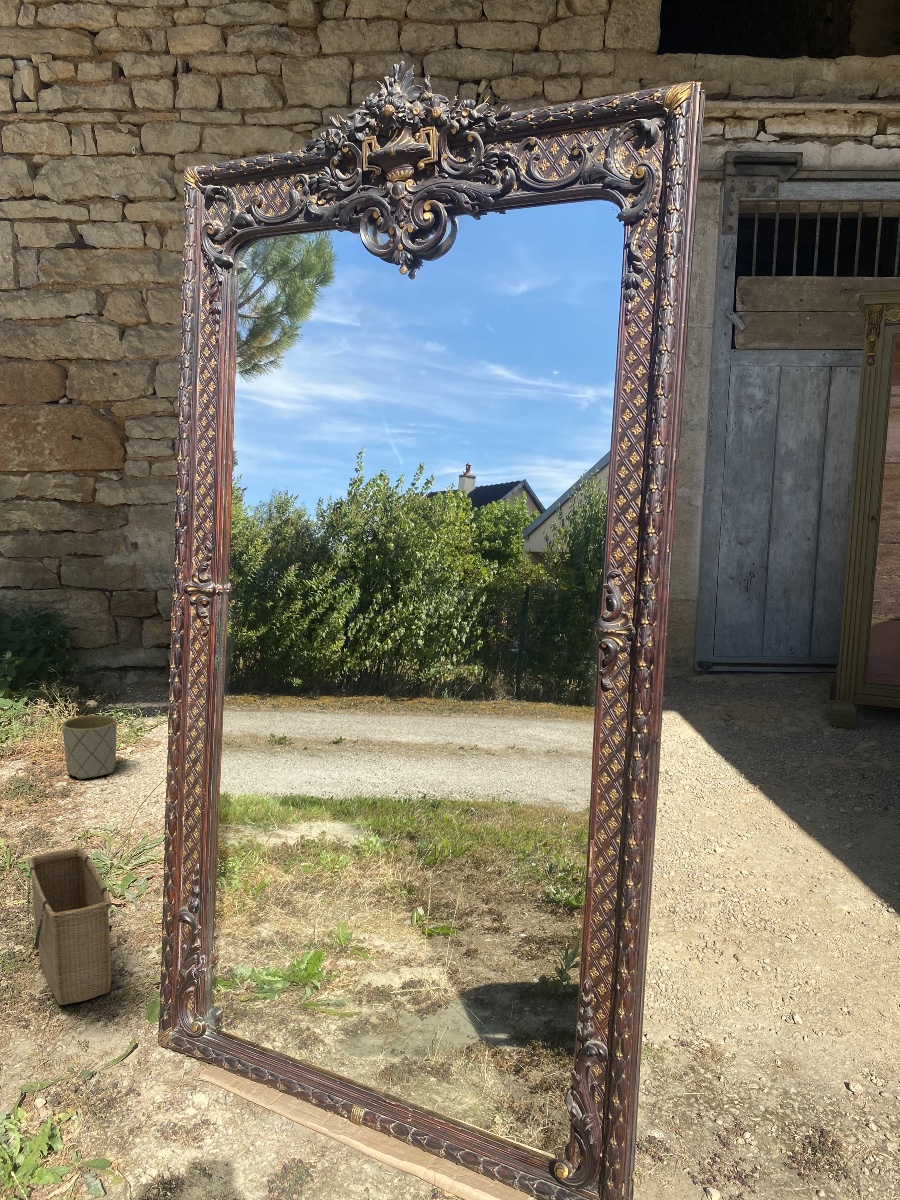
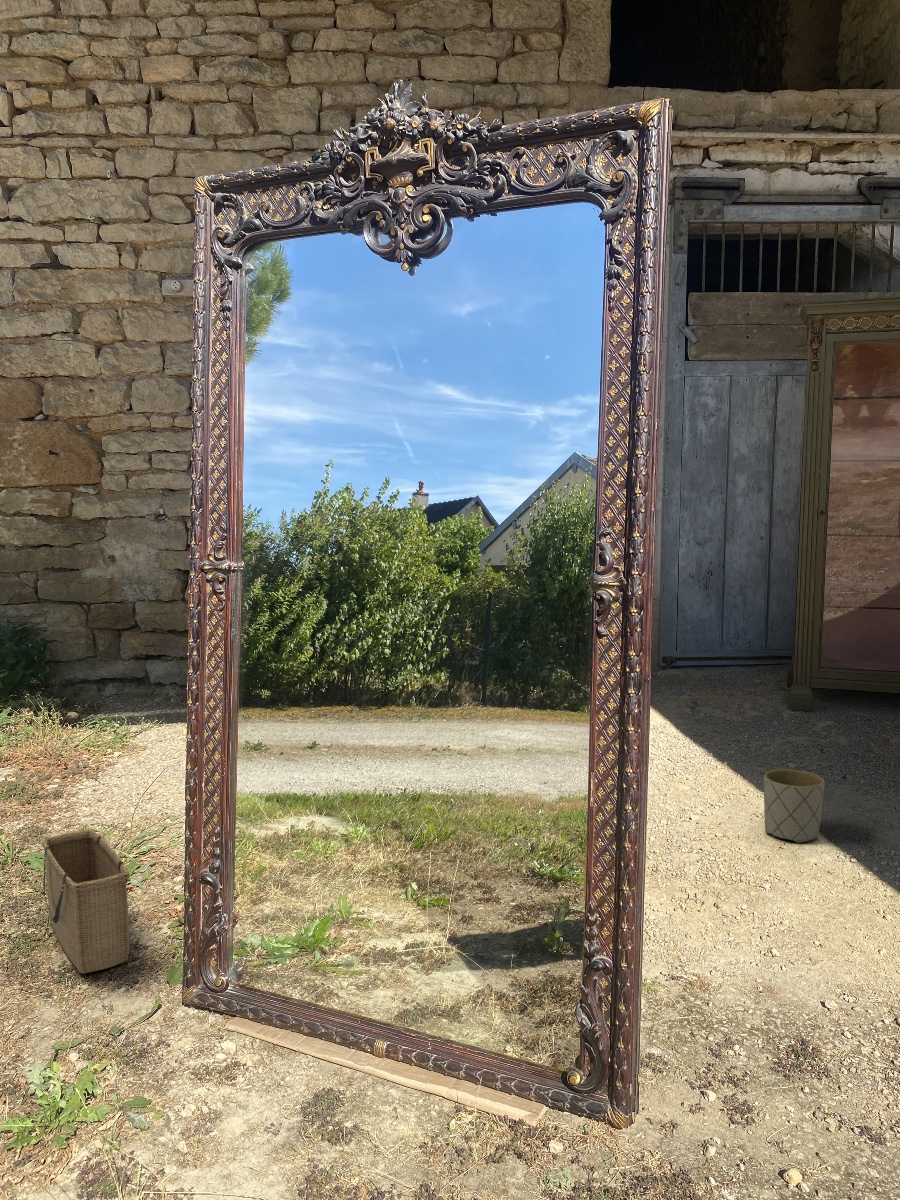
planter: present [62,715,117,779] -> present [764,769,825,843]

